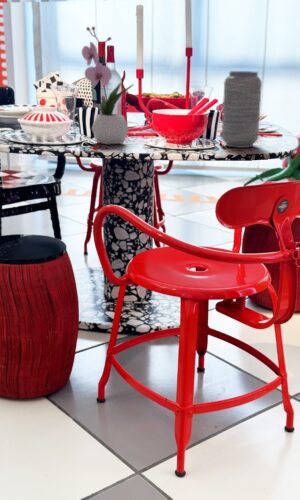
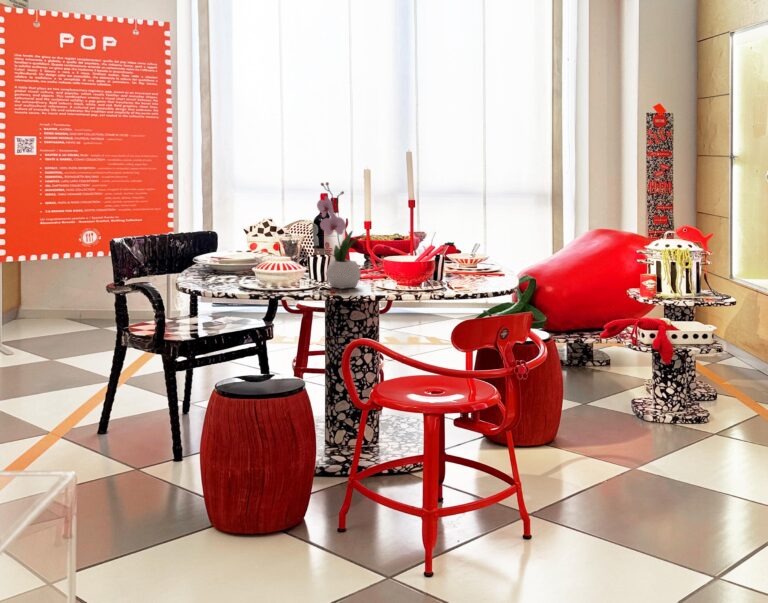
vase: present [222,71,262,148] -> none [448,218,483,288]

